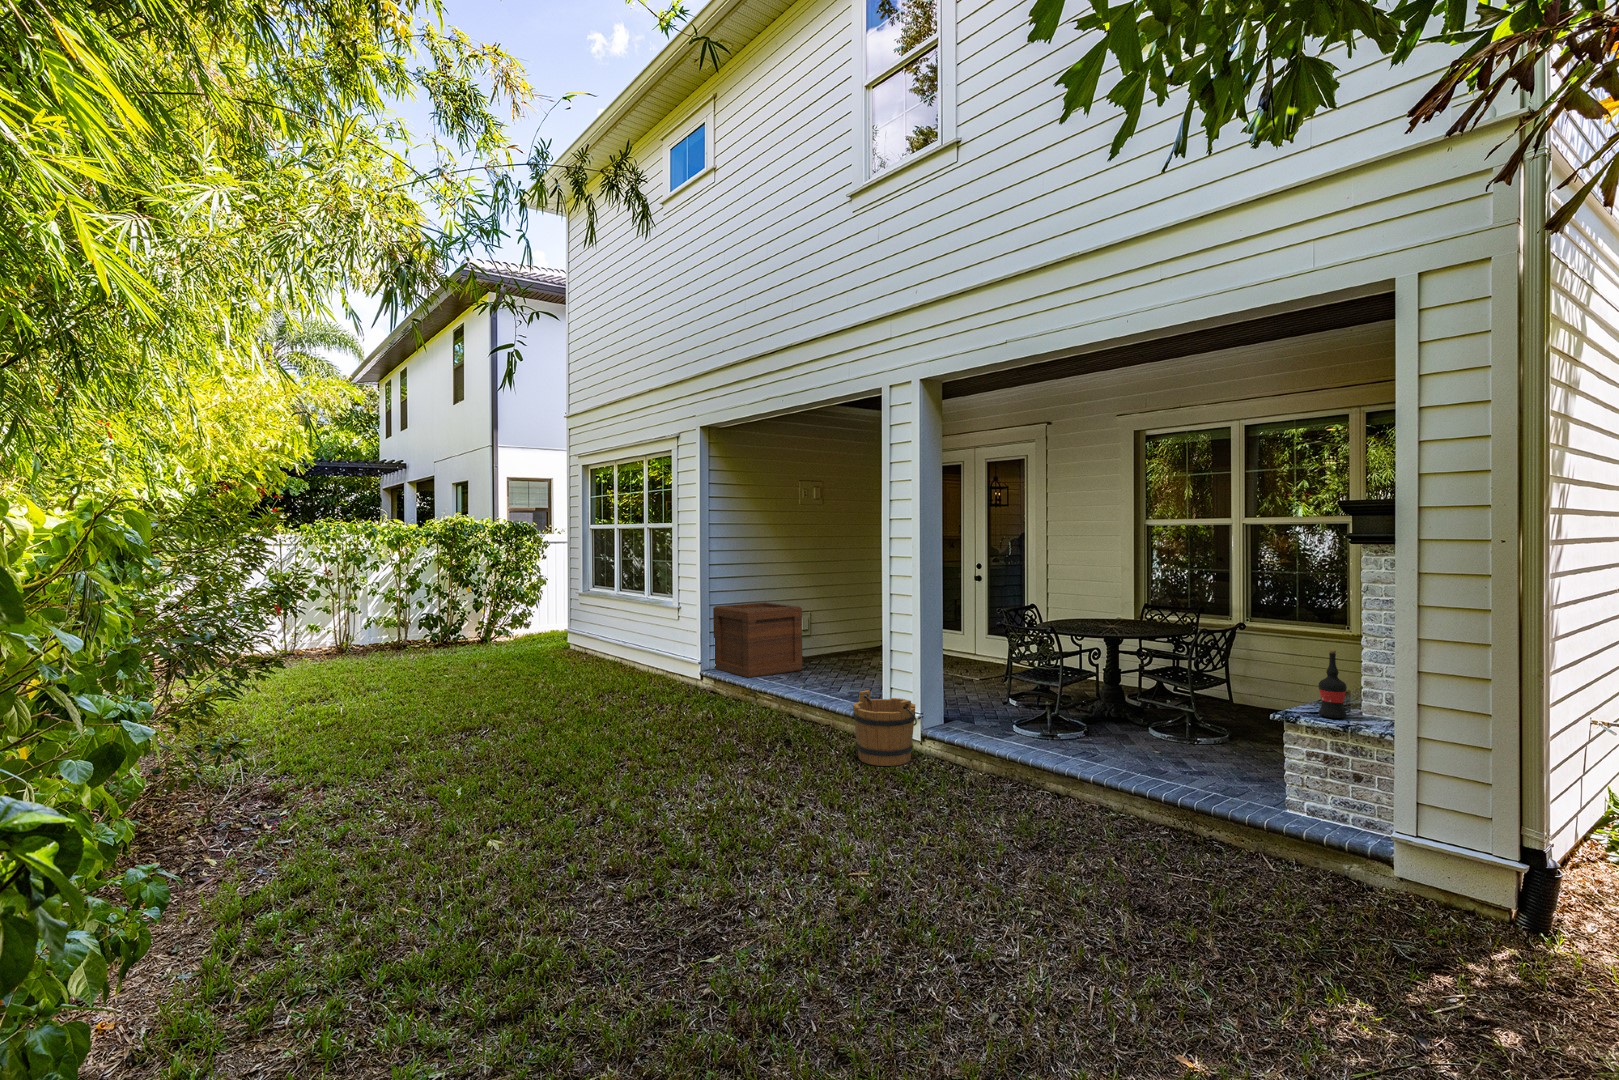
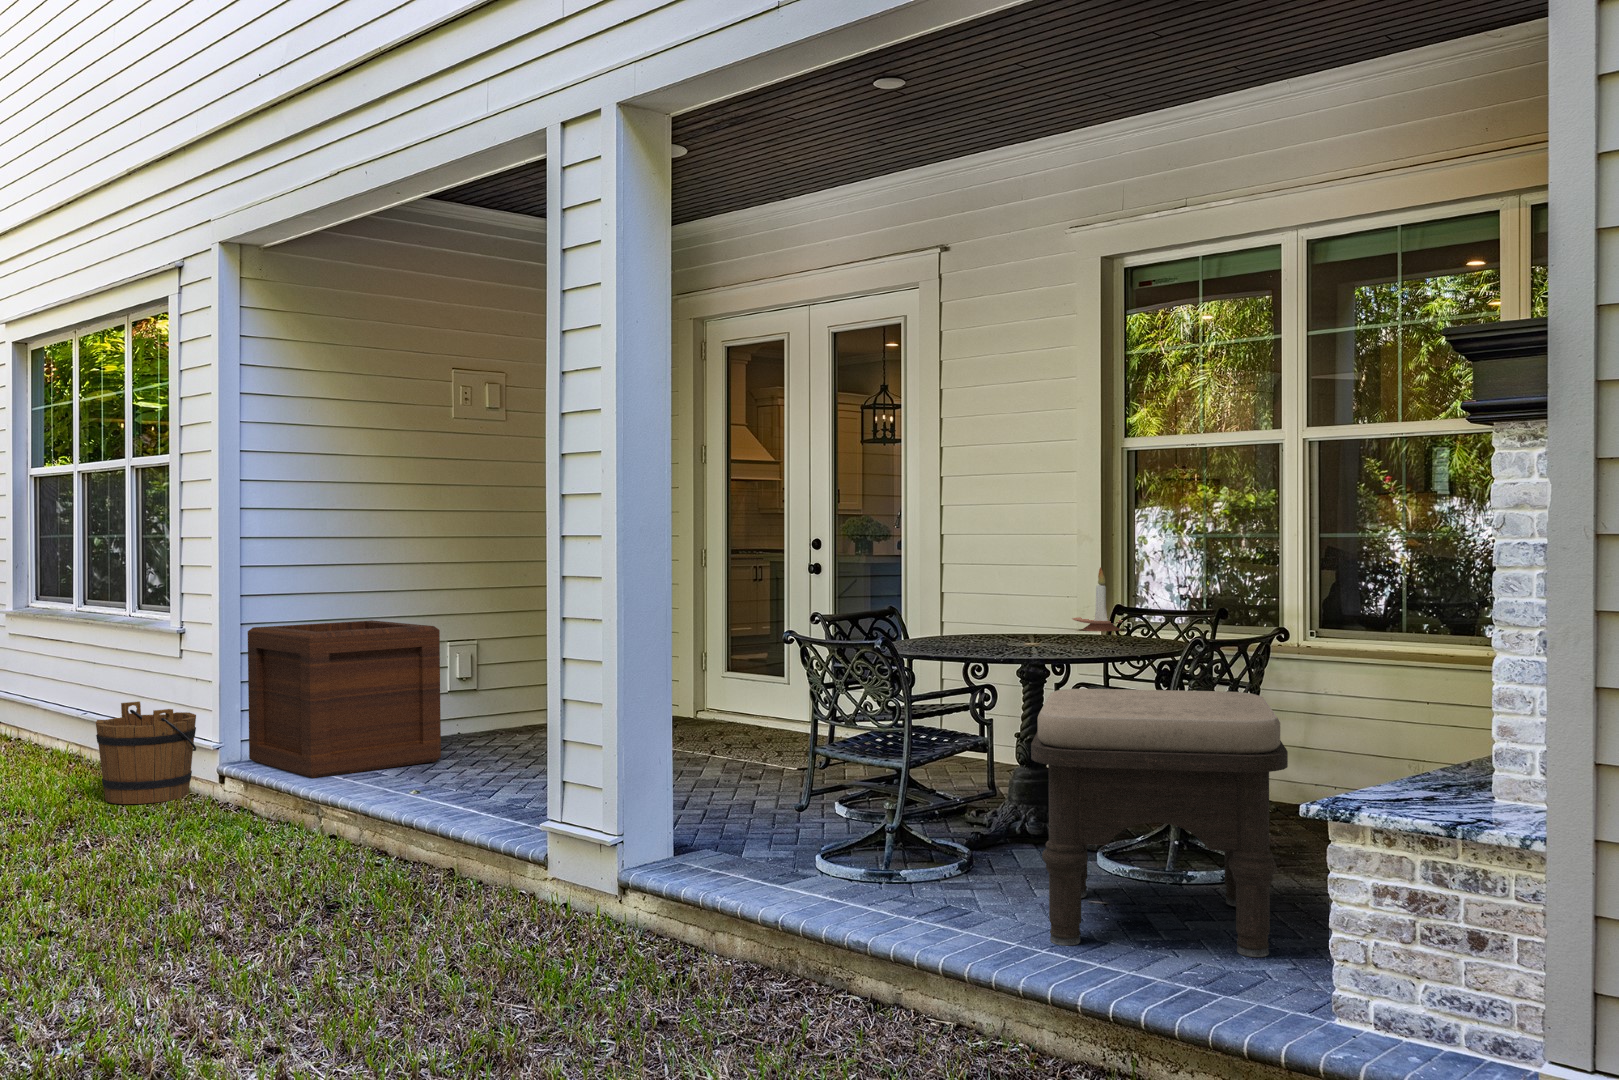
candle holder: none [1119,584,1150,616] -> present [1072,567,1123,631]
wine bottle: present [1318,650,1347,718] -> none [1400,656,1457,808]
ottoman: none [1127,652,1256,781] -> present [1031,689,1288,957]
bucket: present [853,690,917,766] -> present [96,701,196,804]

